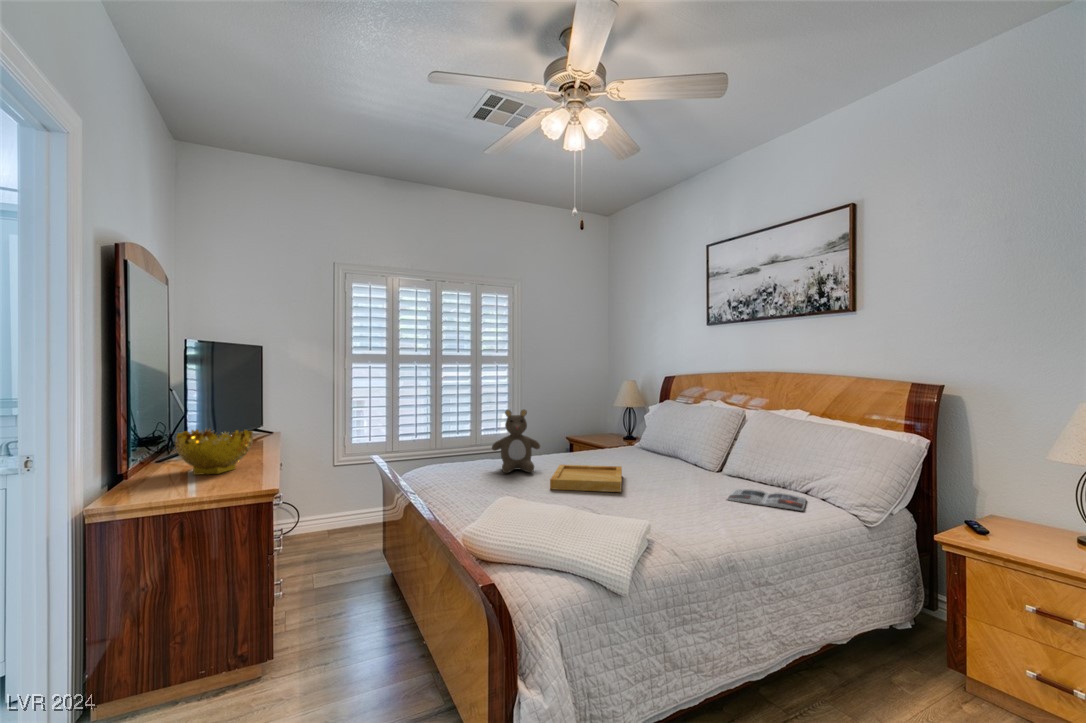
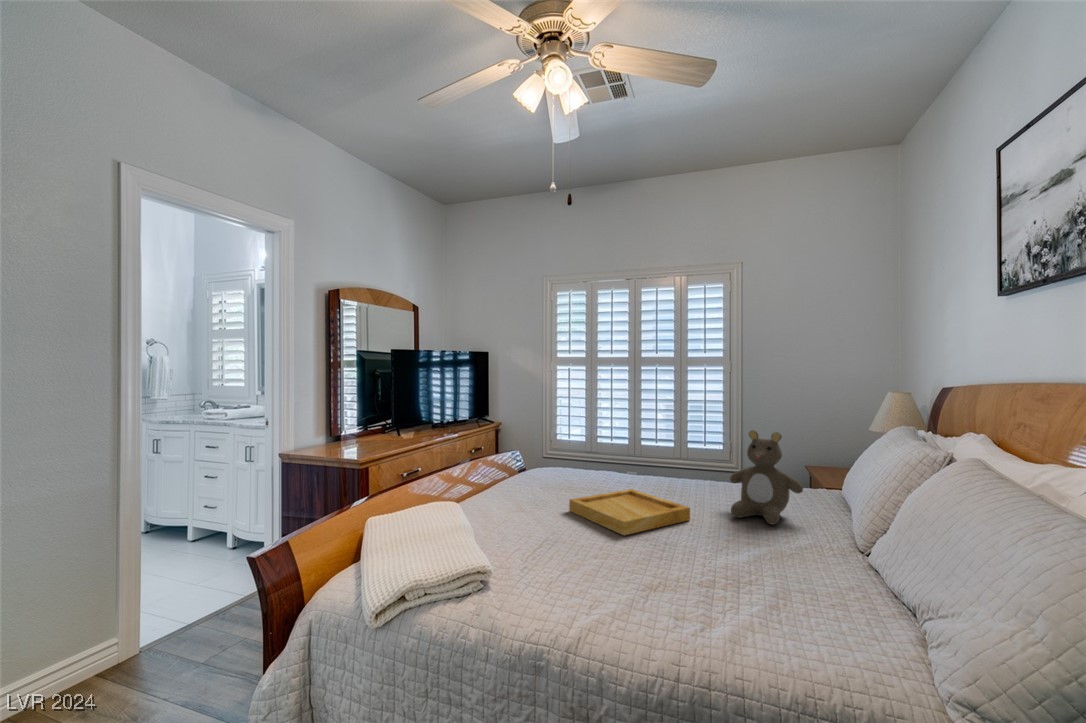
teddy bear: present [492,409,540,473] -> present [730,430,803,525]
decorative bowl: present [176,429,253,475] -> none [359,410,407,443]
magazine: present [727,489,806,511] -> none [736,587,901,663]

